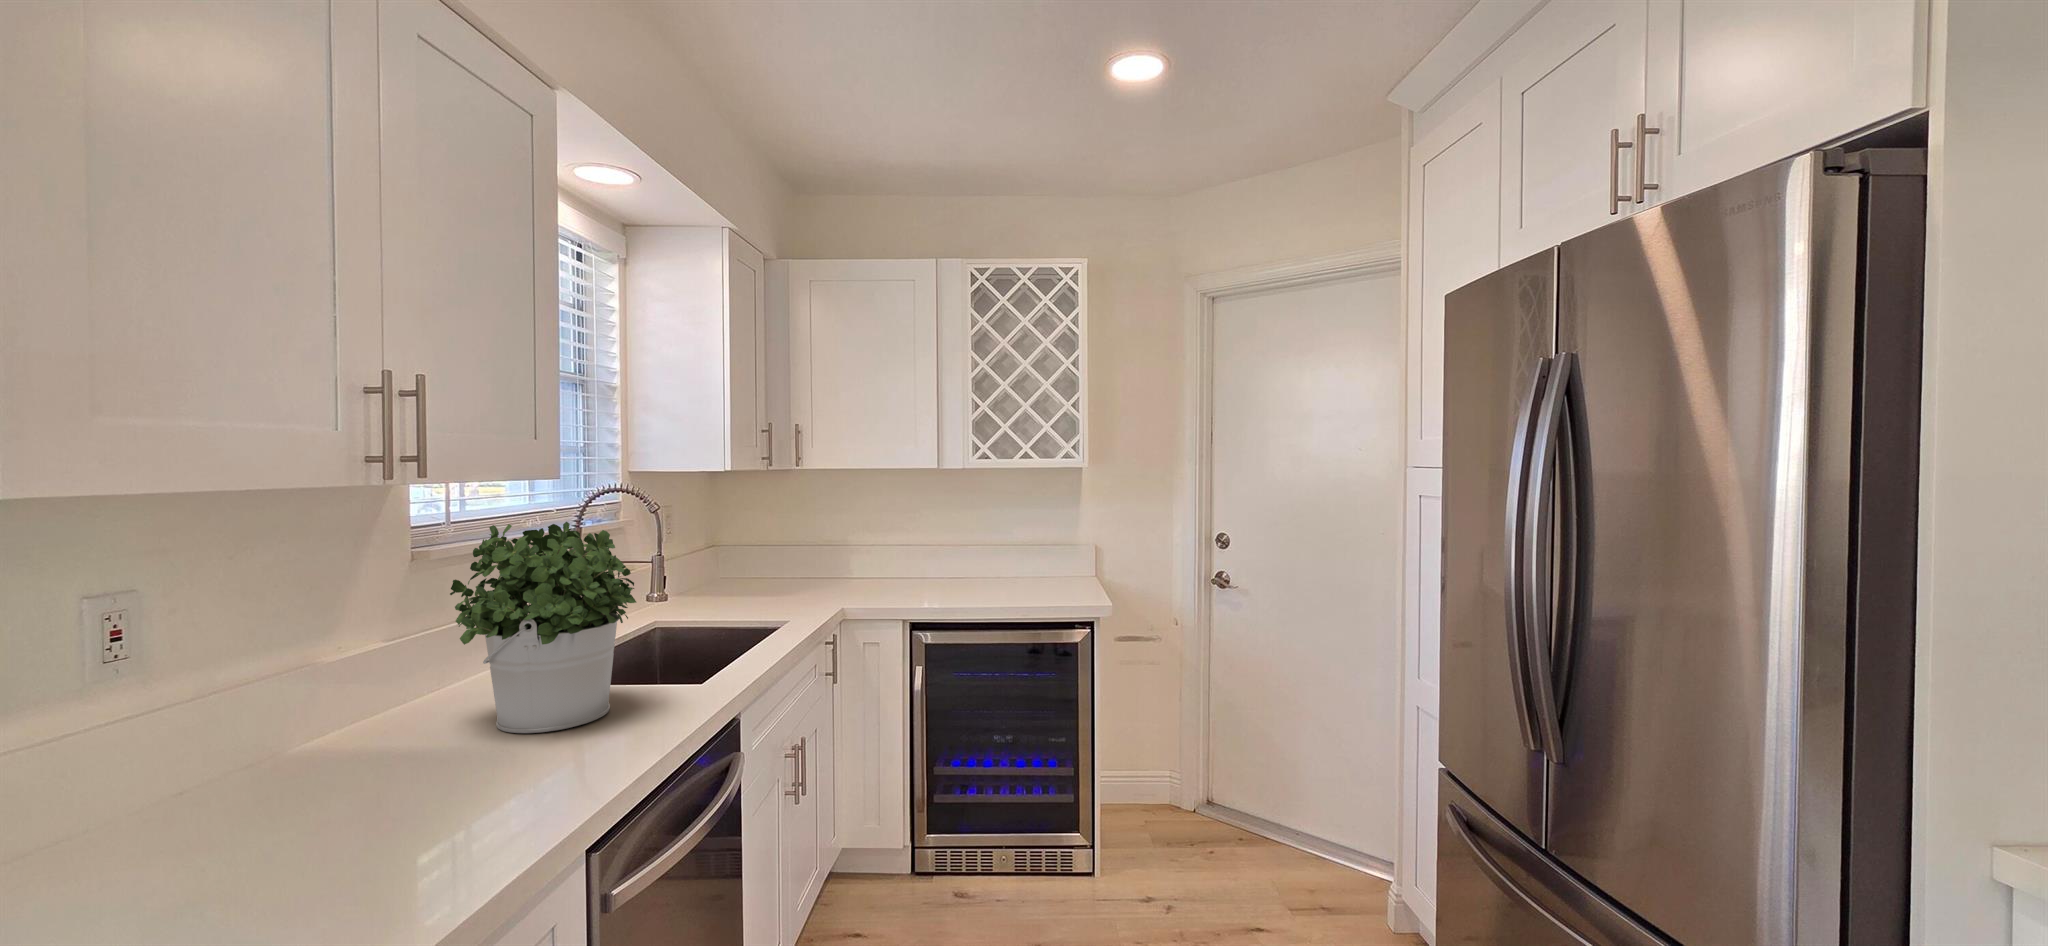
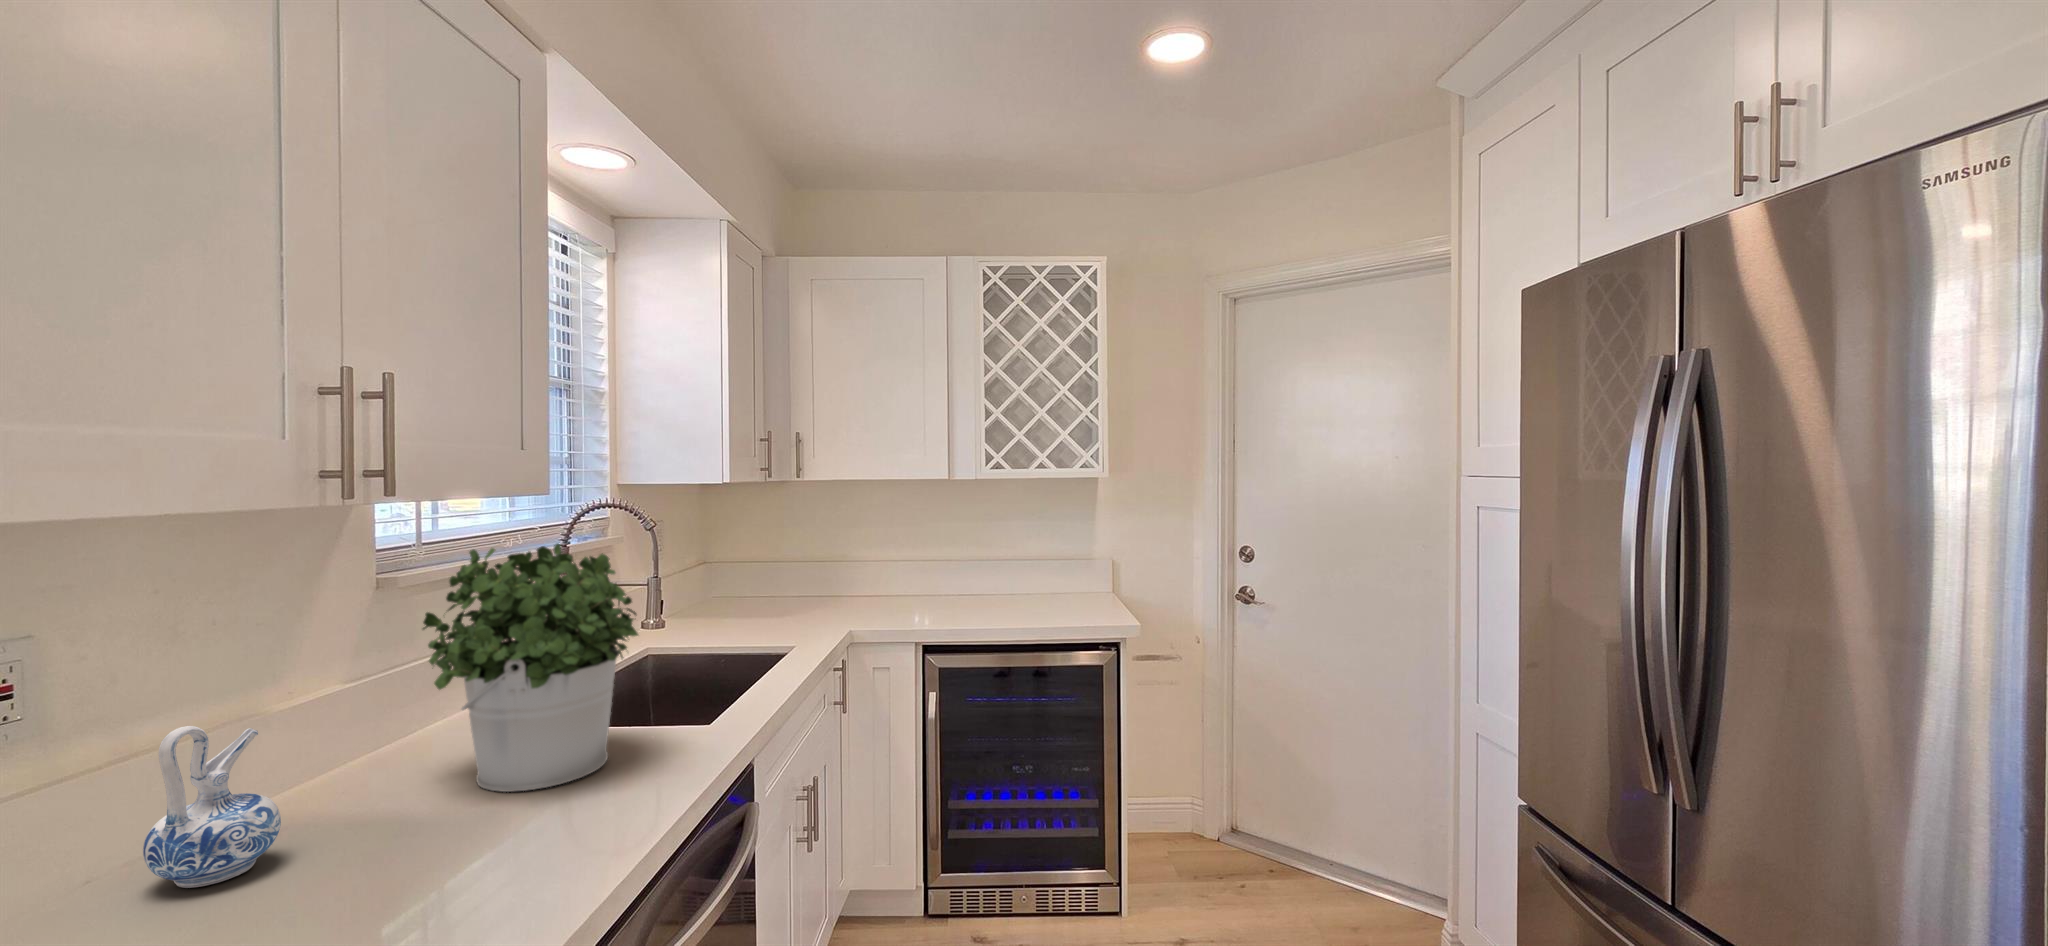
ceramic pitcher: none [226,665,335,797] -> present [143,726,281,888]

